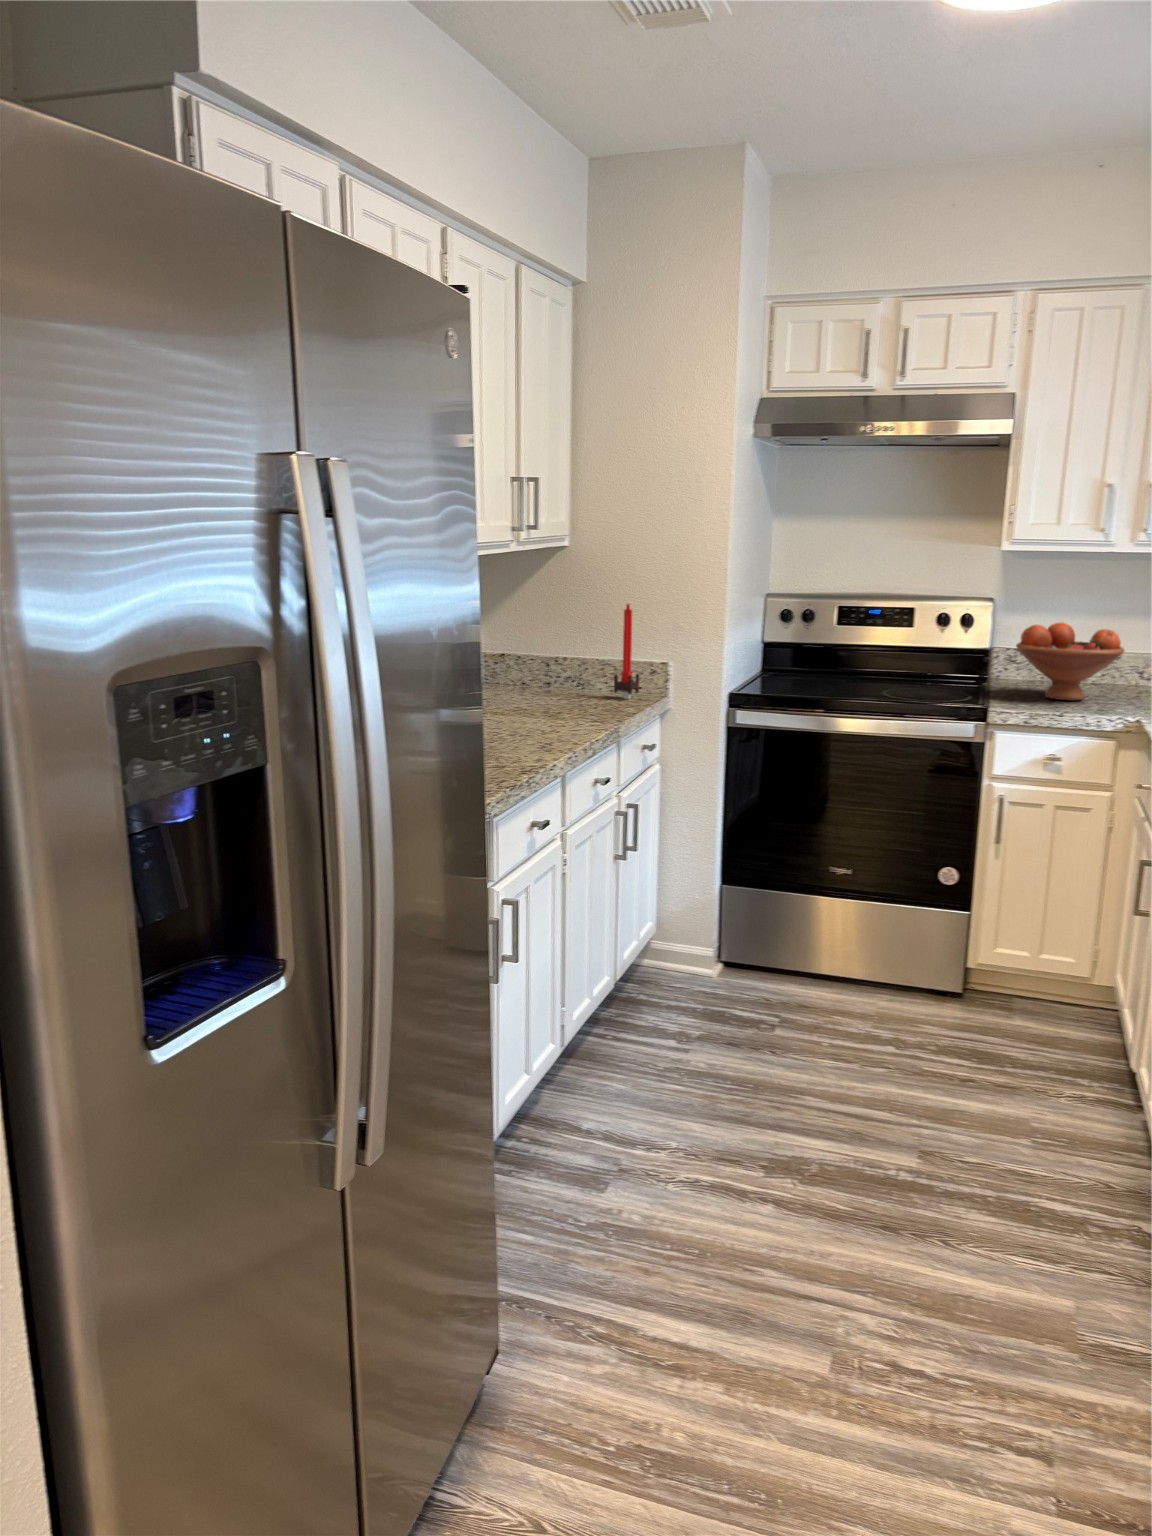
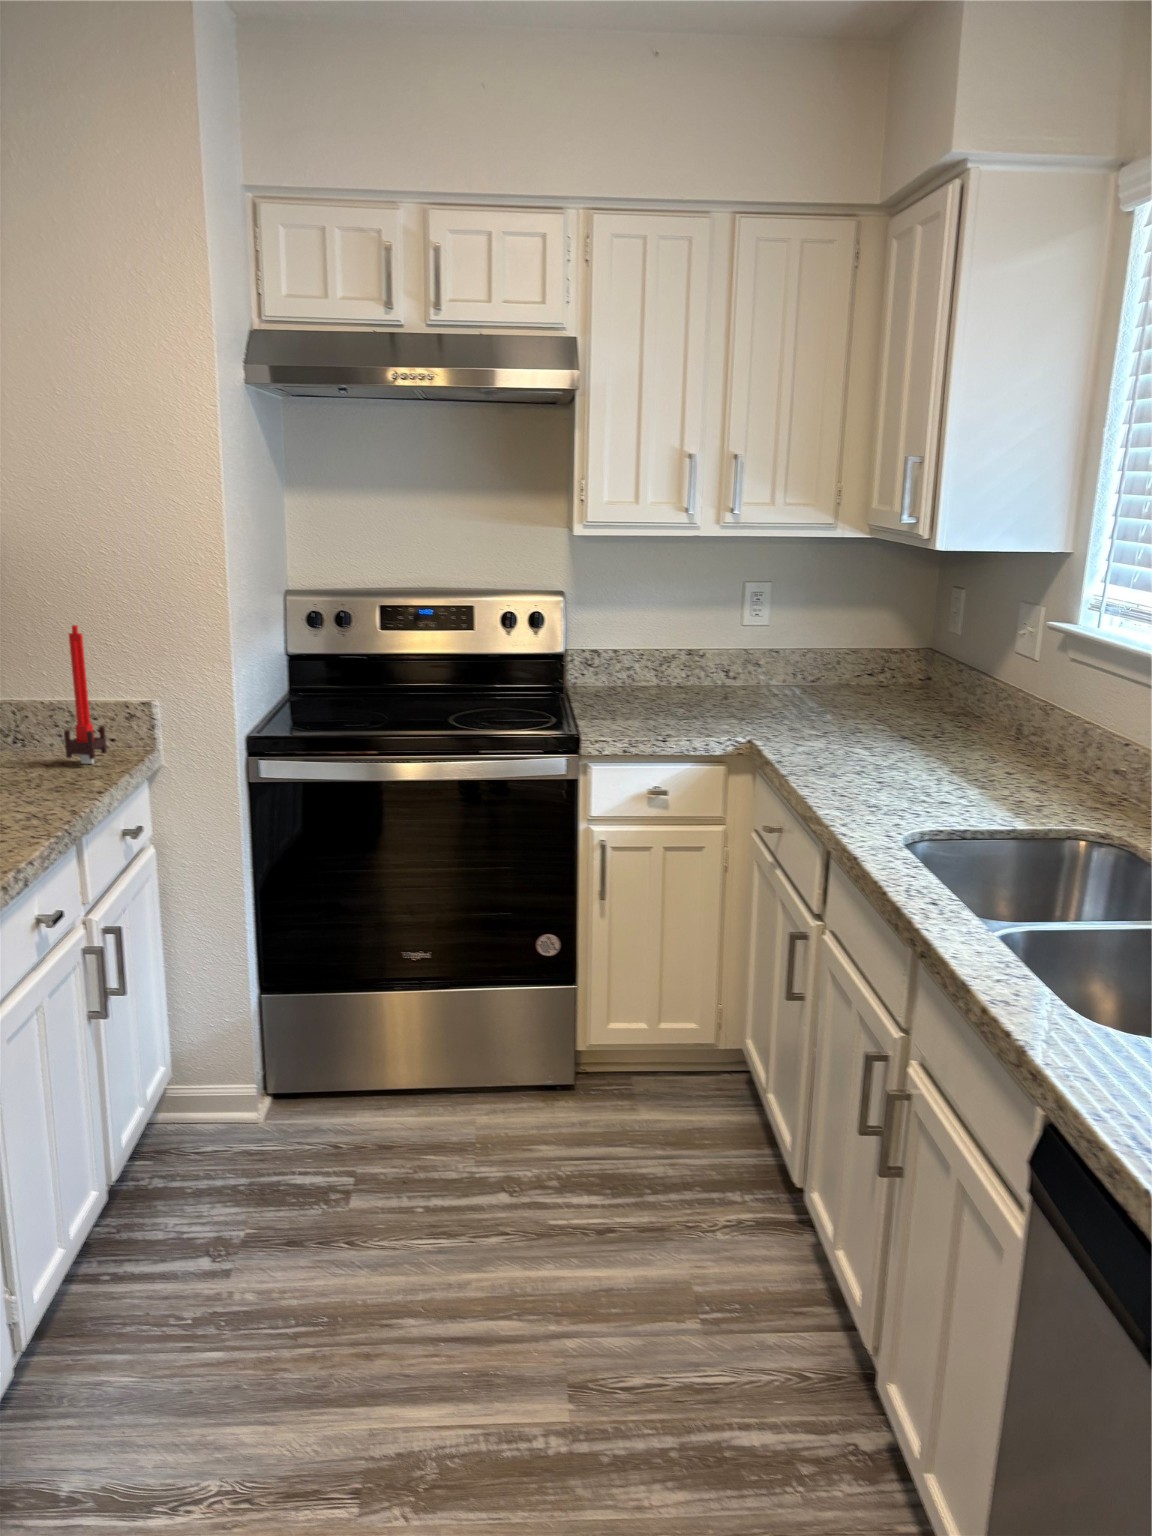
fruit bowl: present [1016,622,1124,700] -> none [600,621,720,716]

